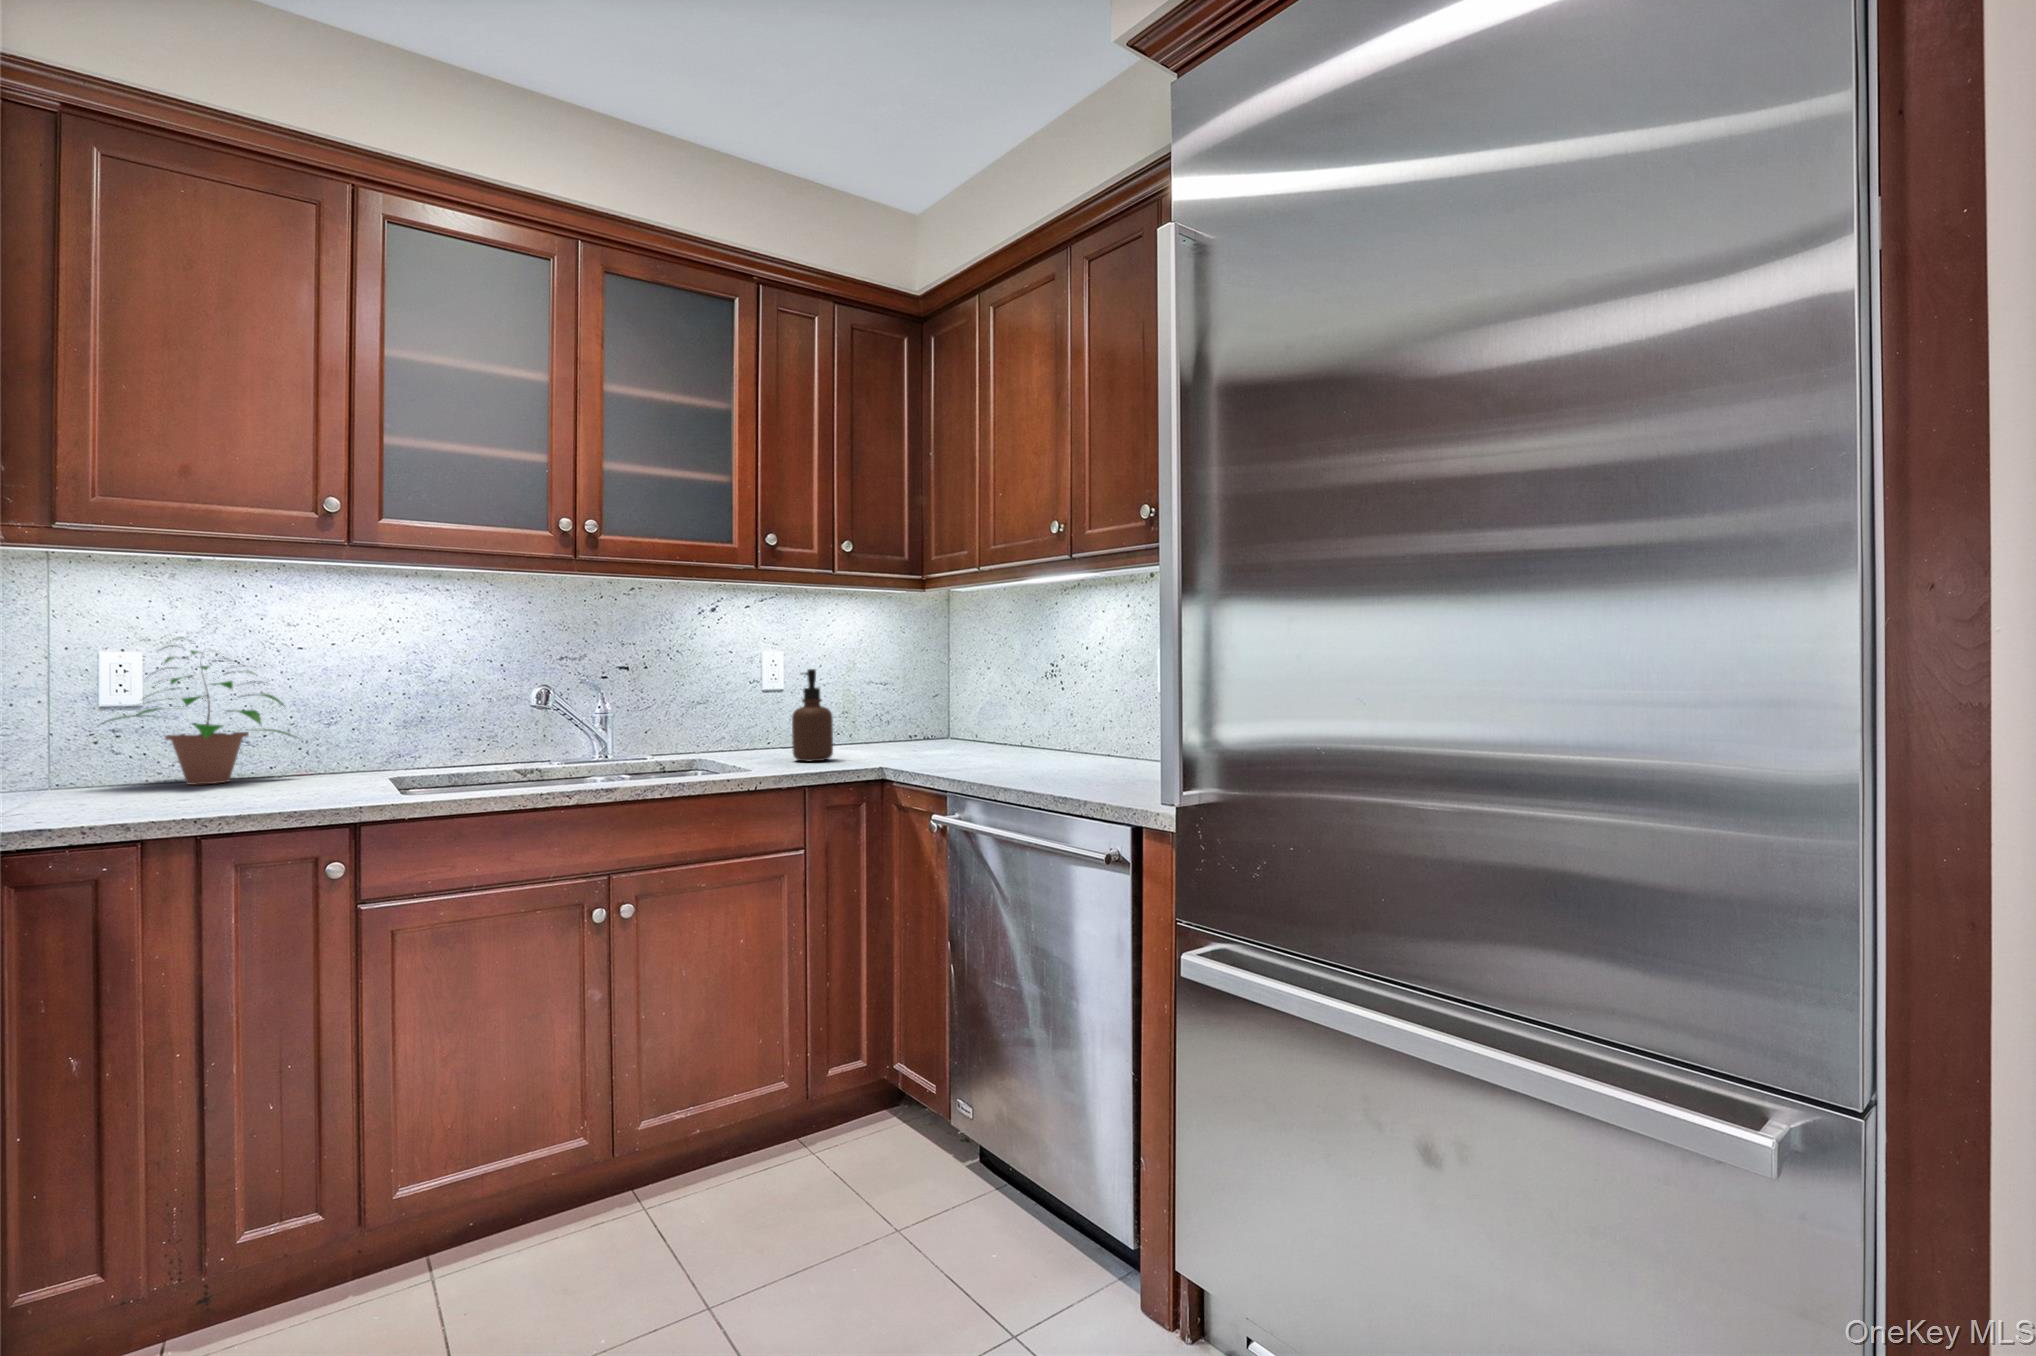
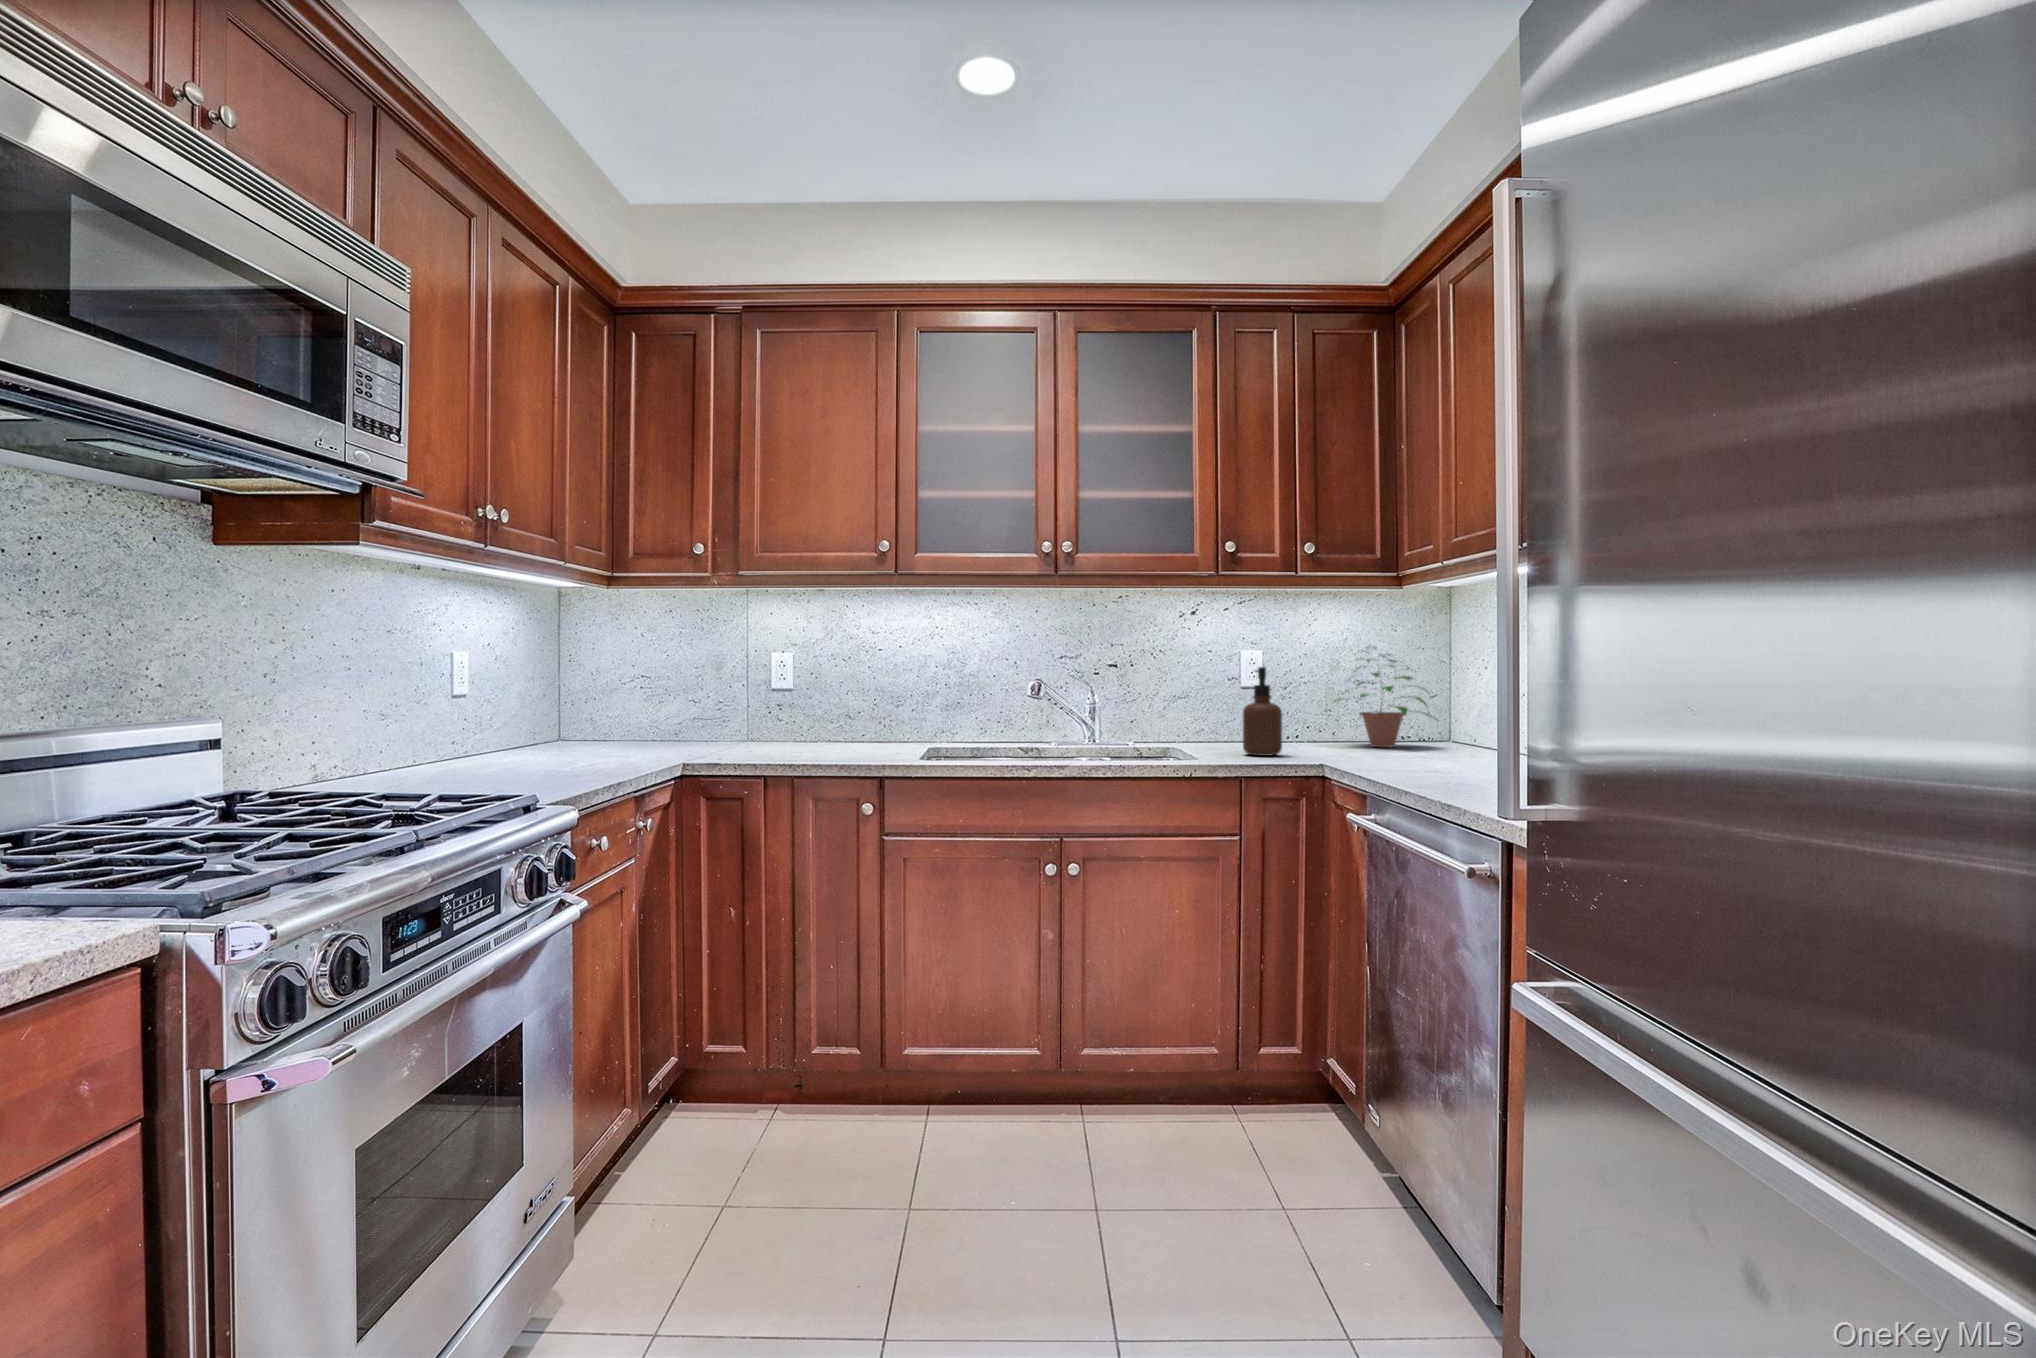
potted plant: present [104,643,296,785] -> present [1336,647,1432,747]

